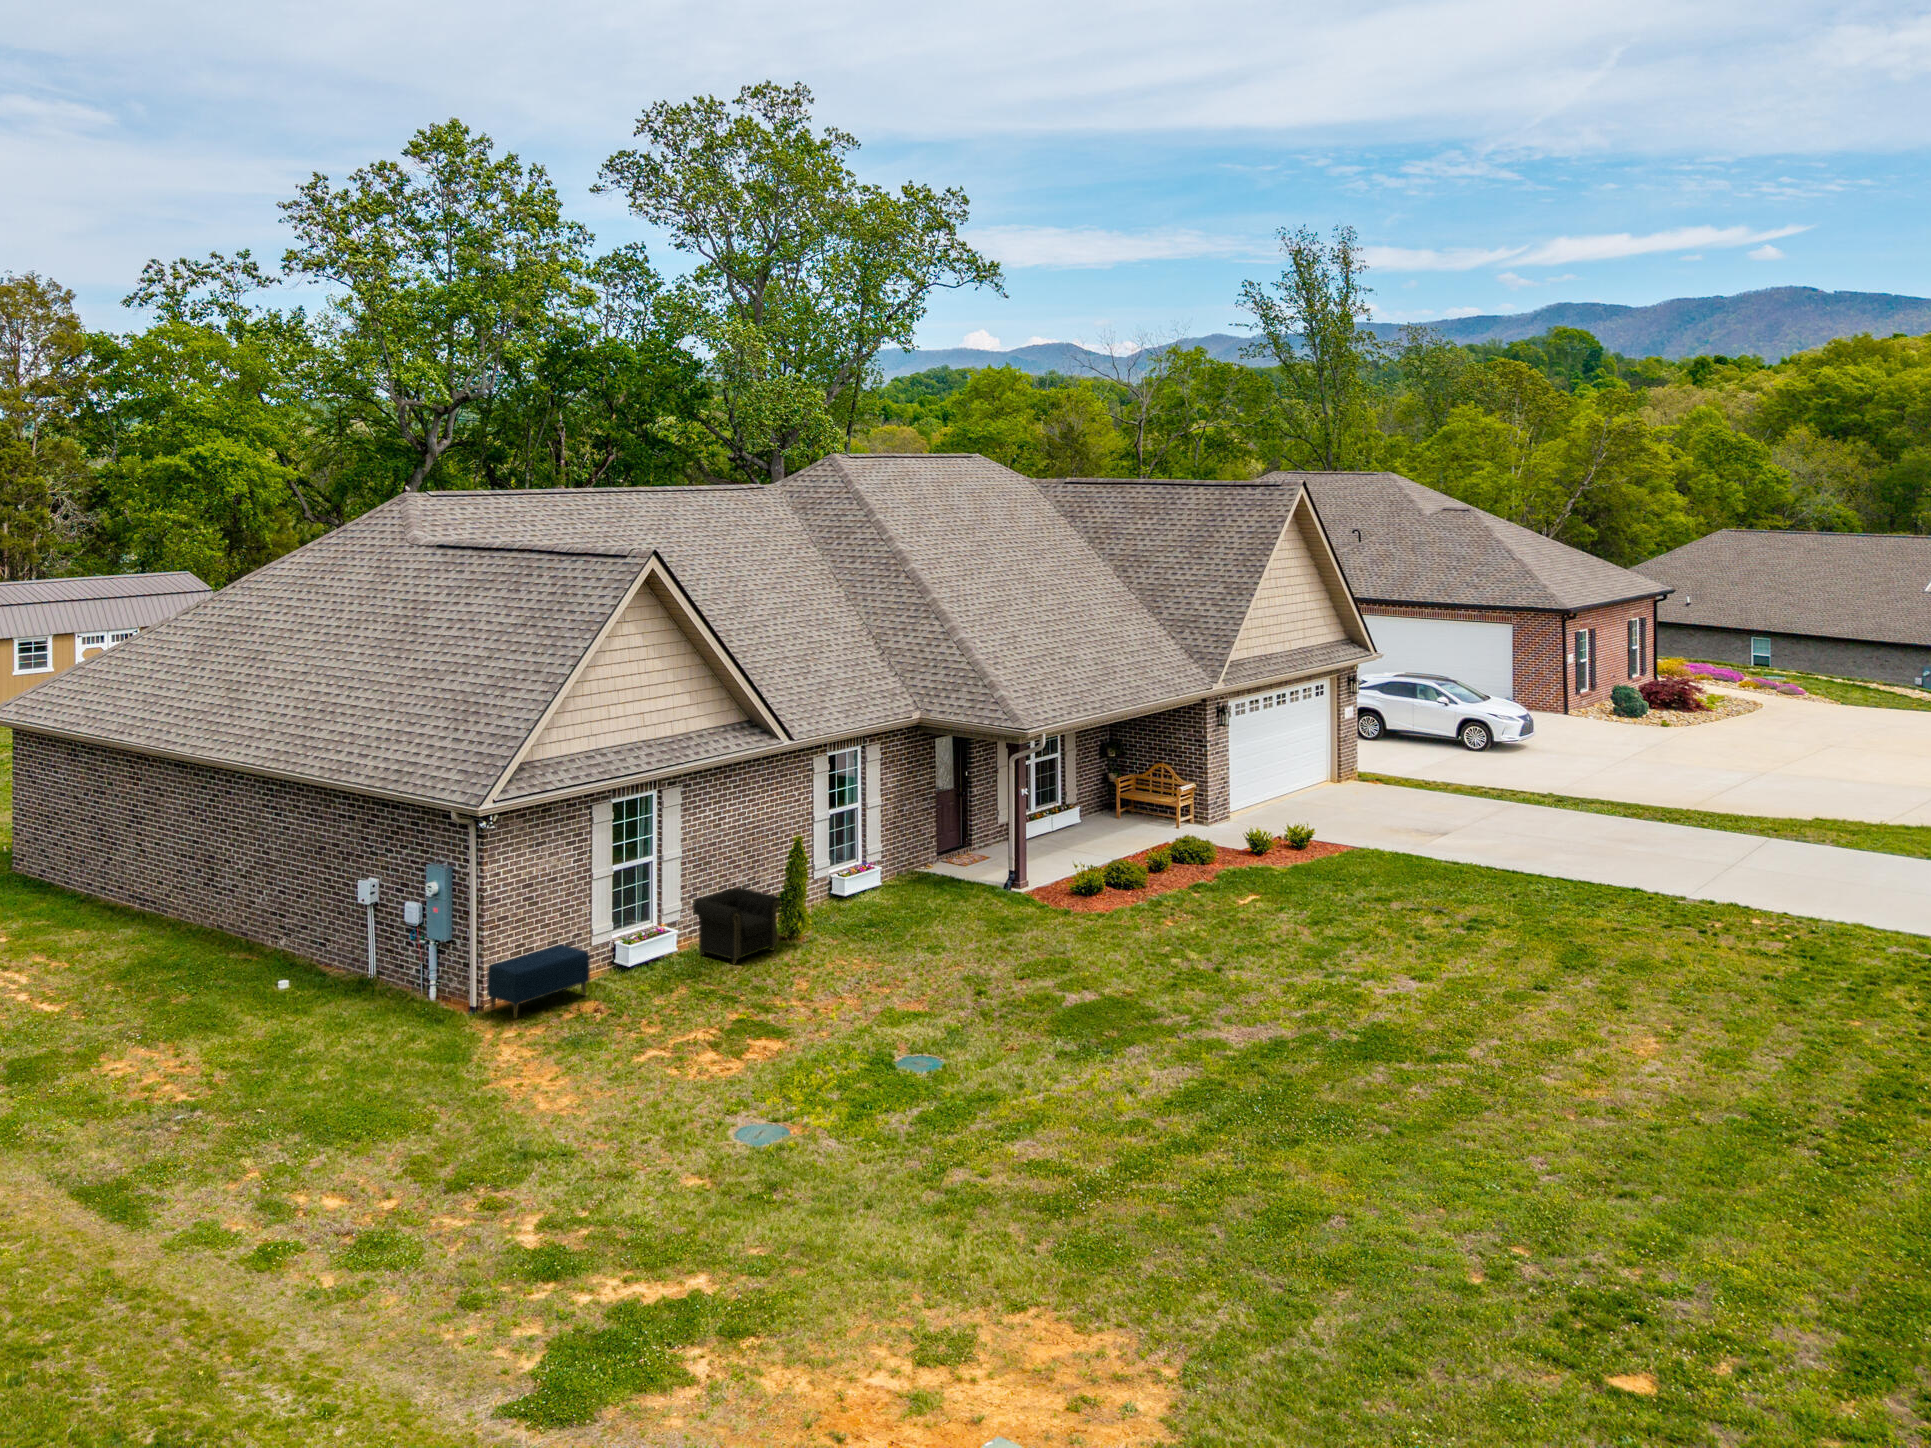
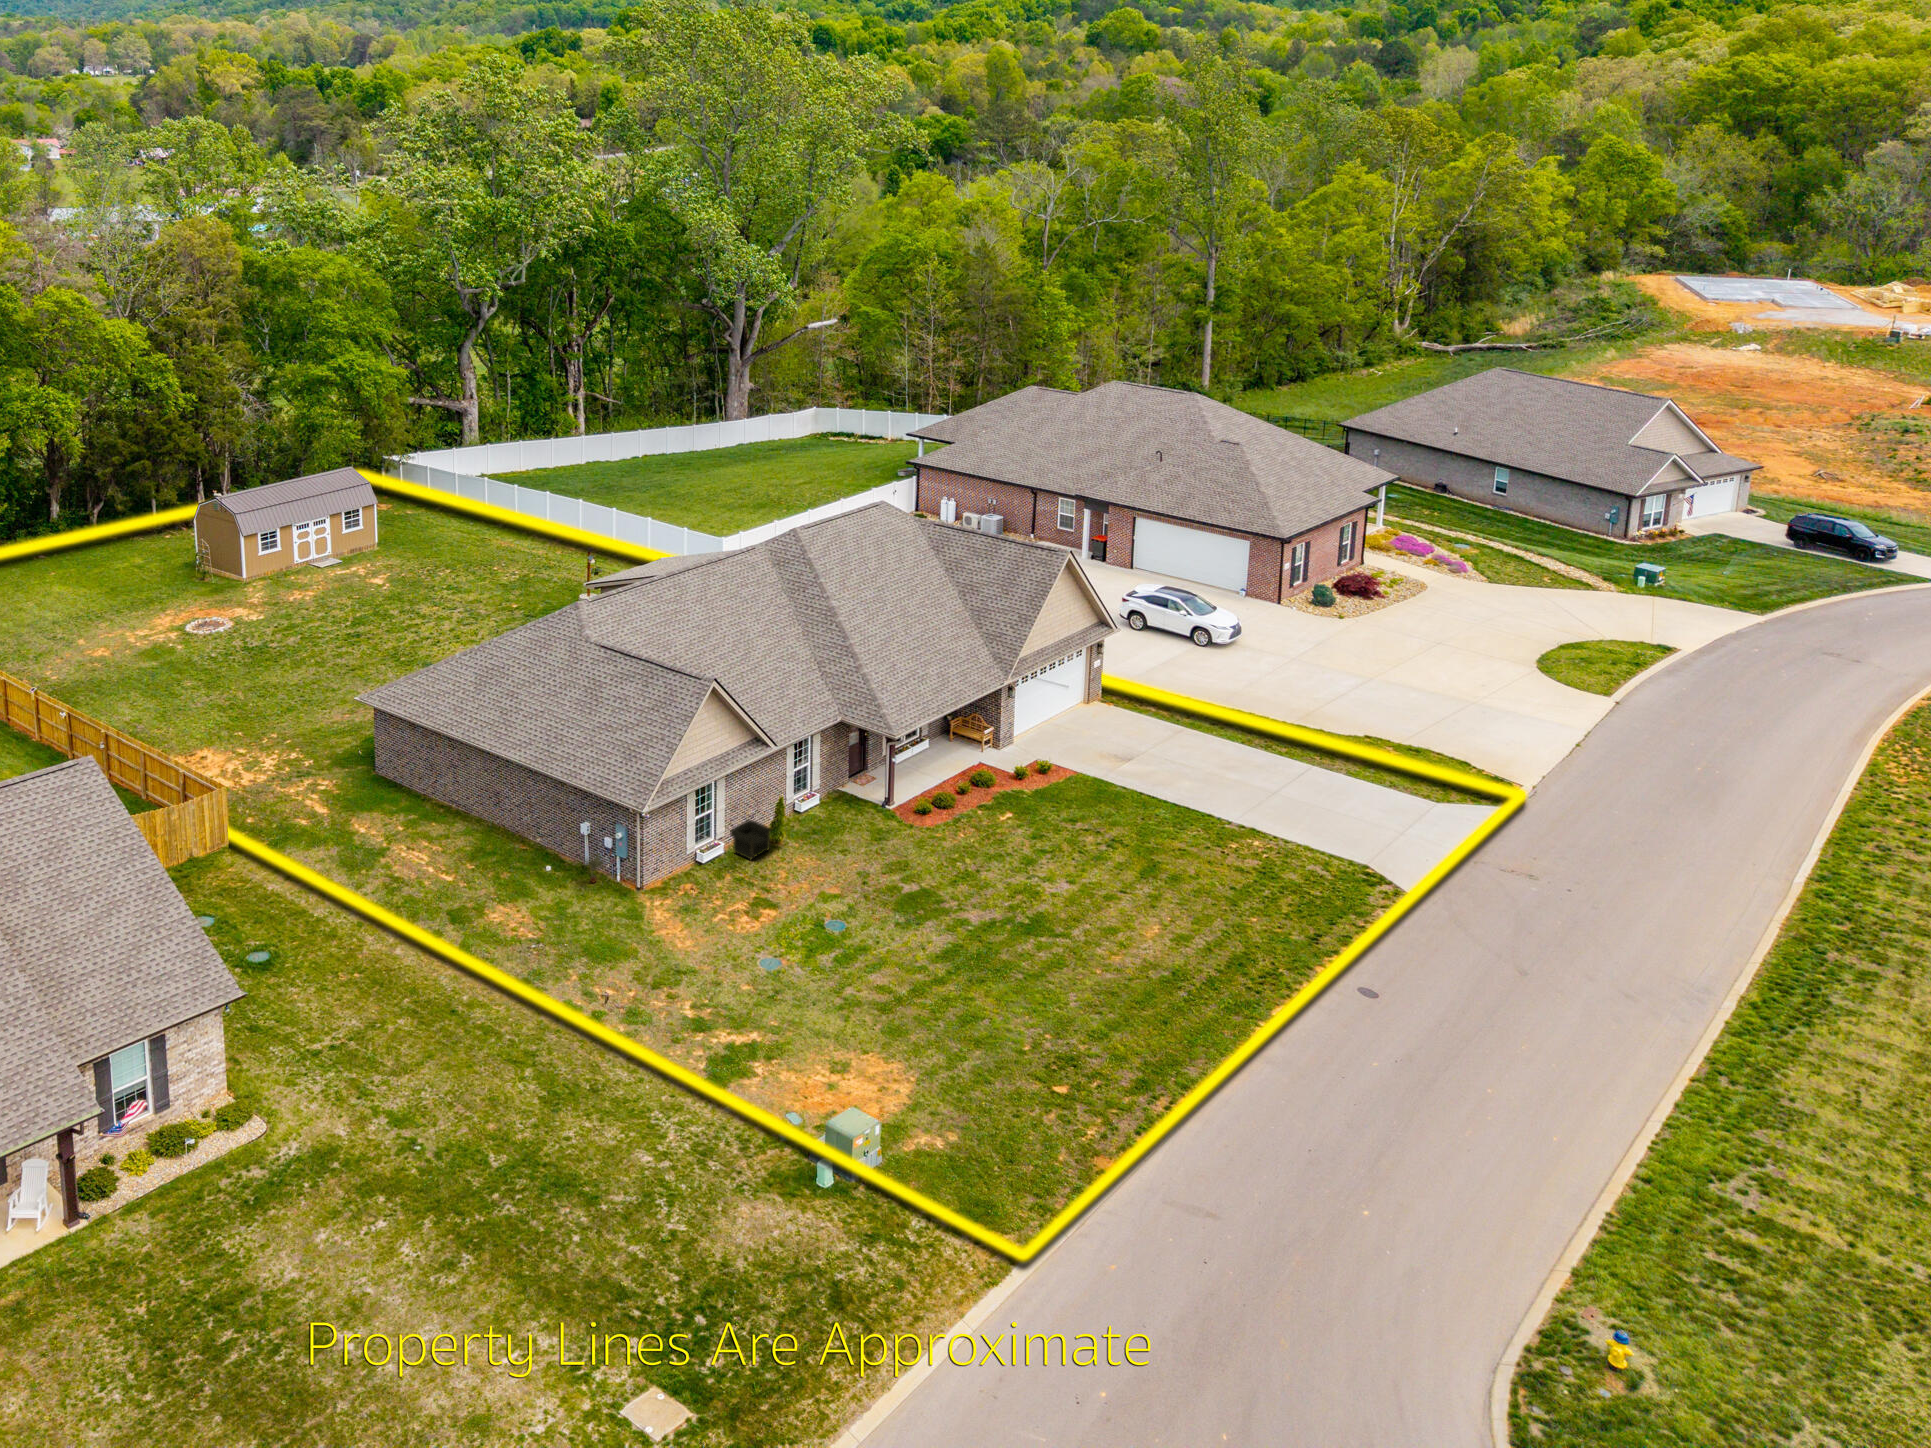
potted tree: none [355,924,401,1001] -> present [585,853,603,883]
bench: present [487,944,590,1019] -> none [646,858,688,897]

